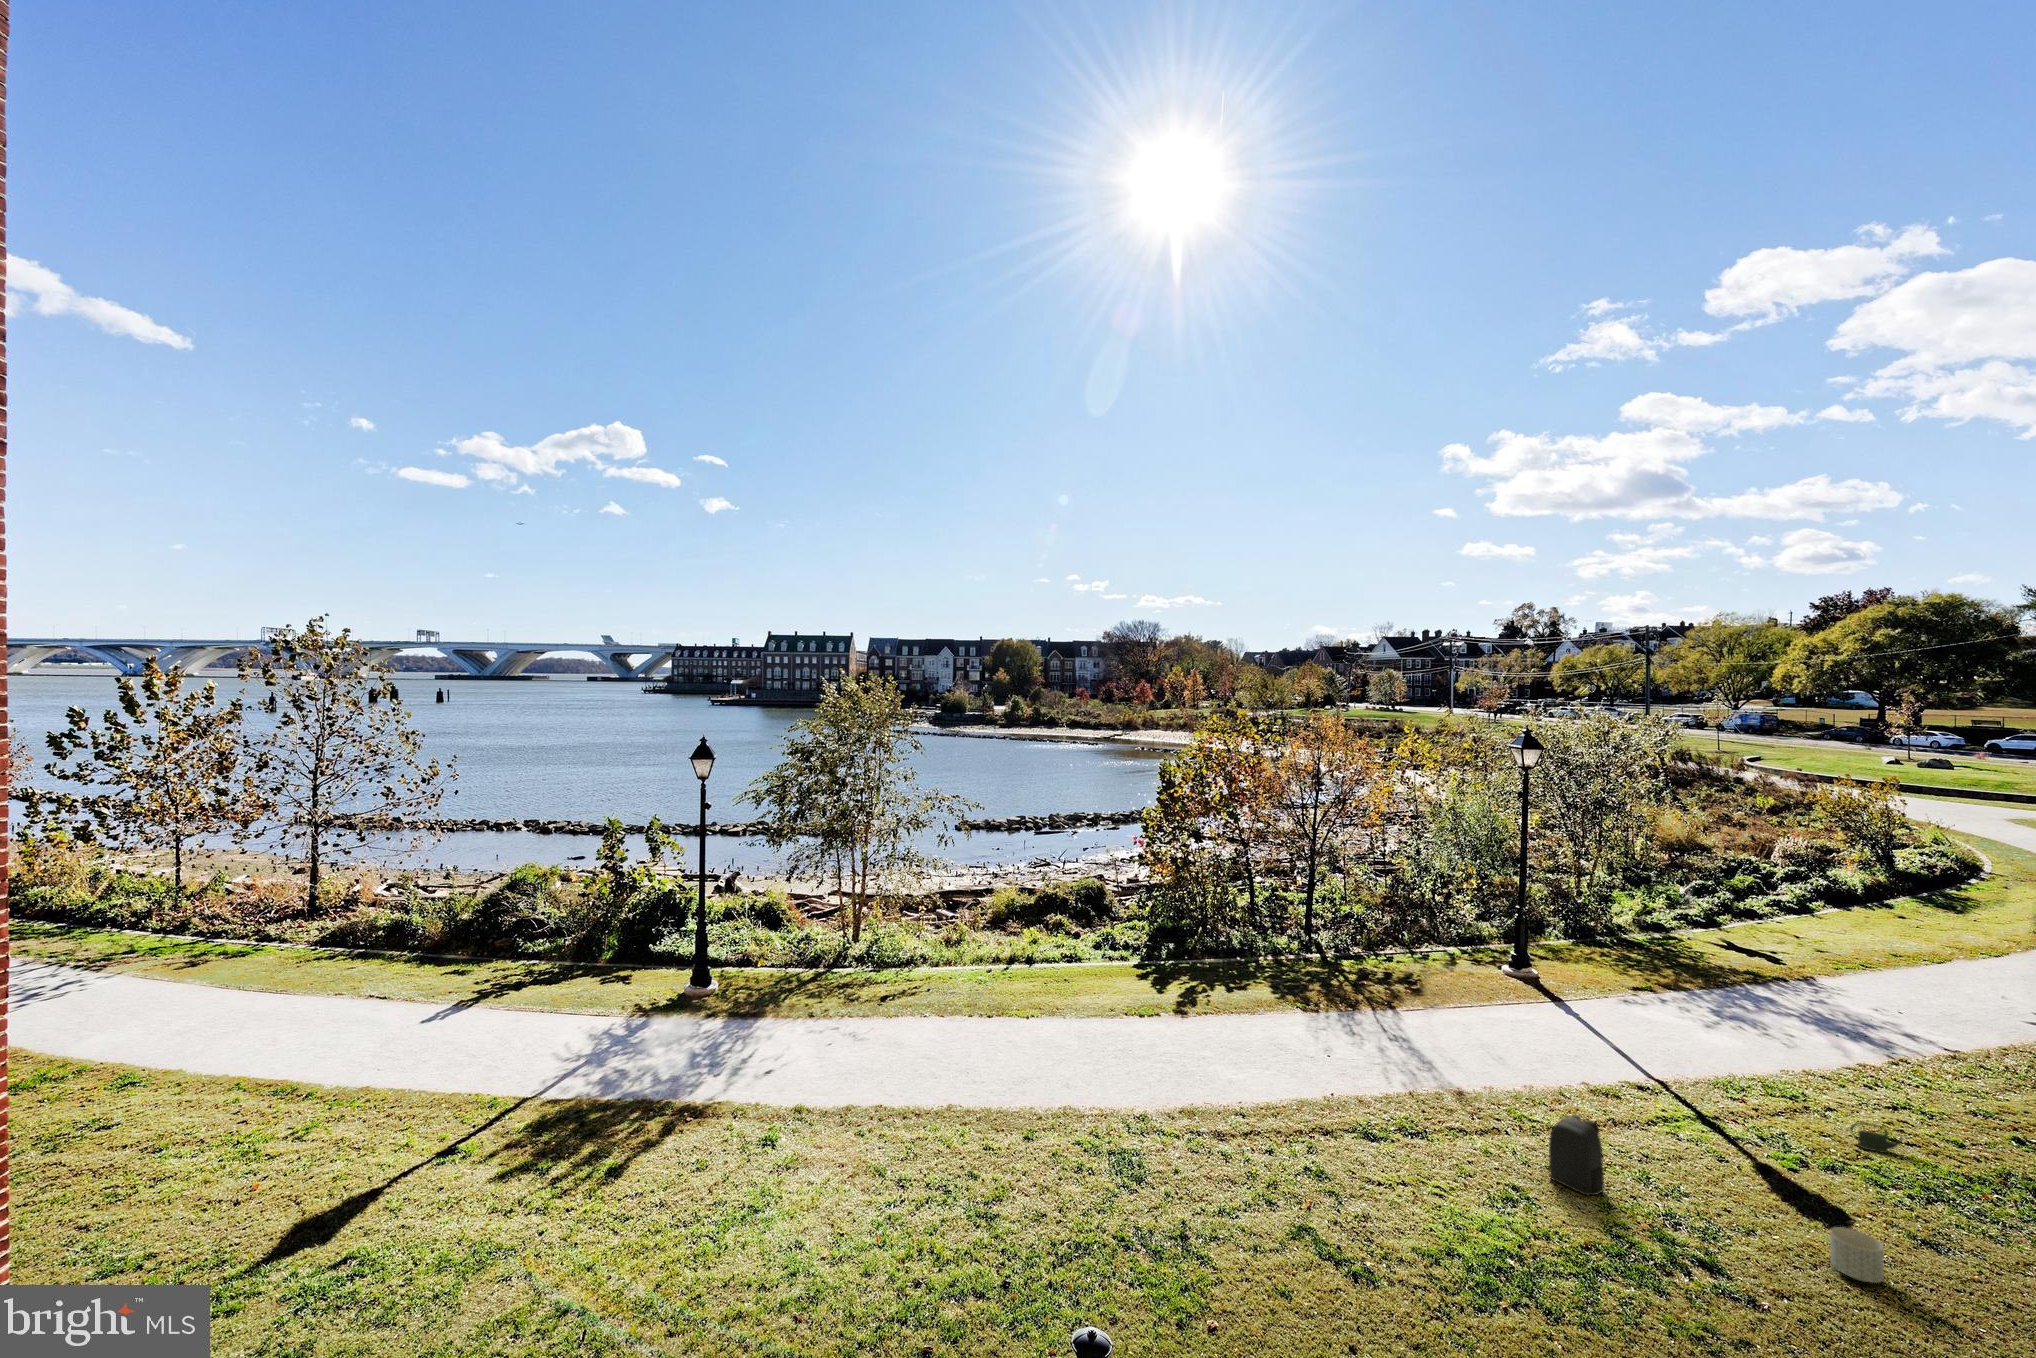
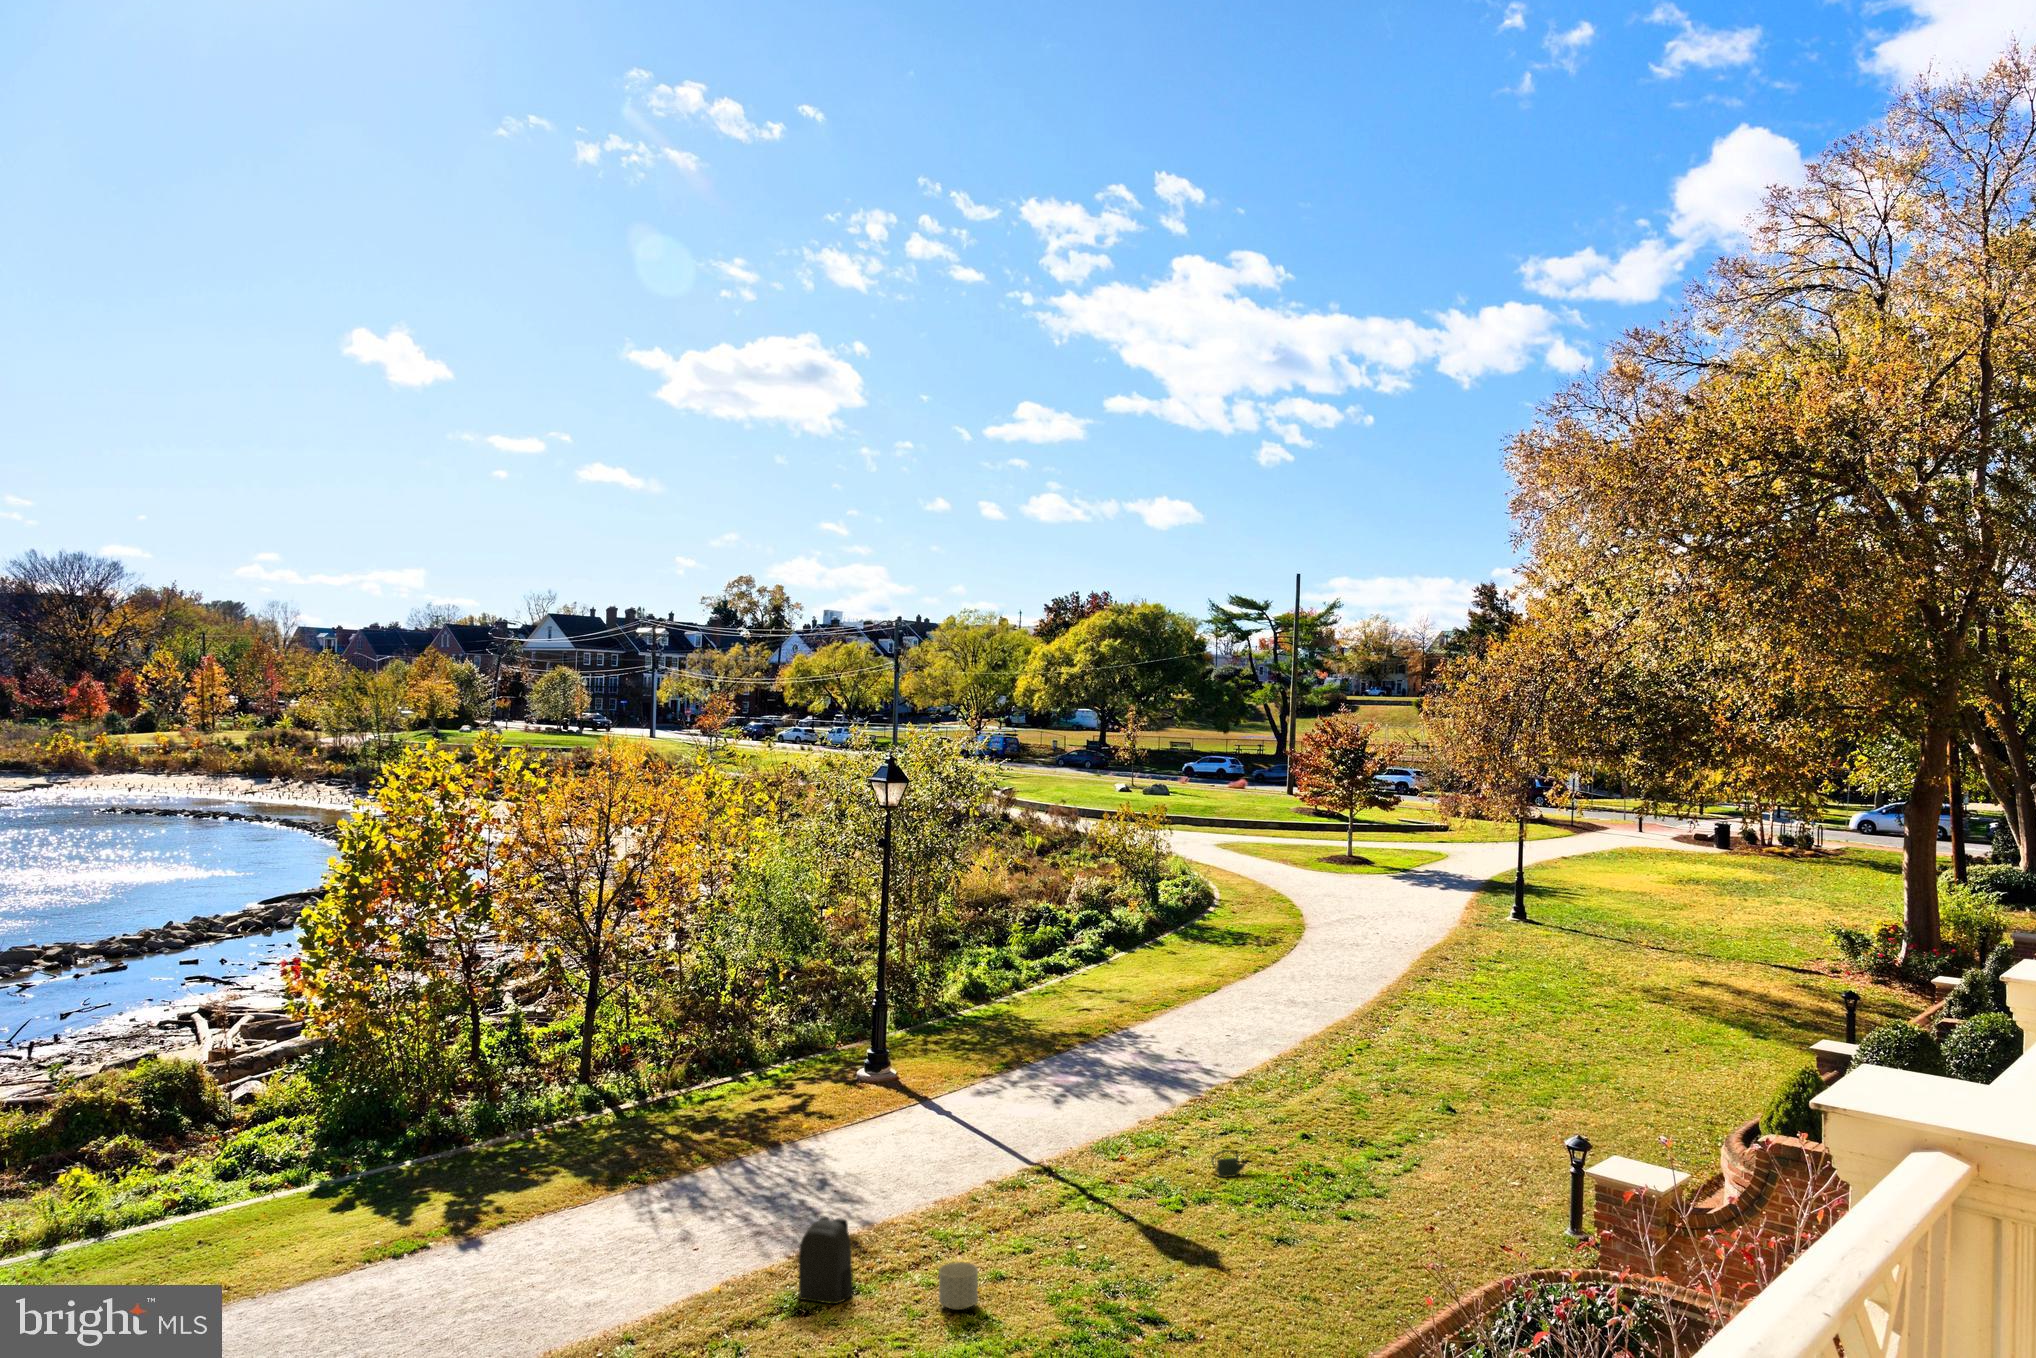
backpack: present [1549,1114,1604,1195] -> present [799,1217,853,1304]
planter: present [1830,1227,1884,1283] -> present [939,1262,978,1310]

